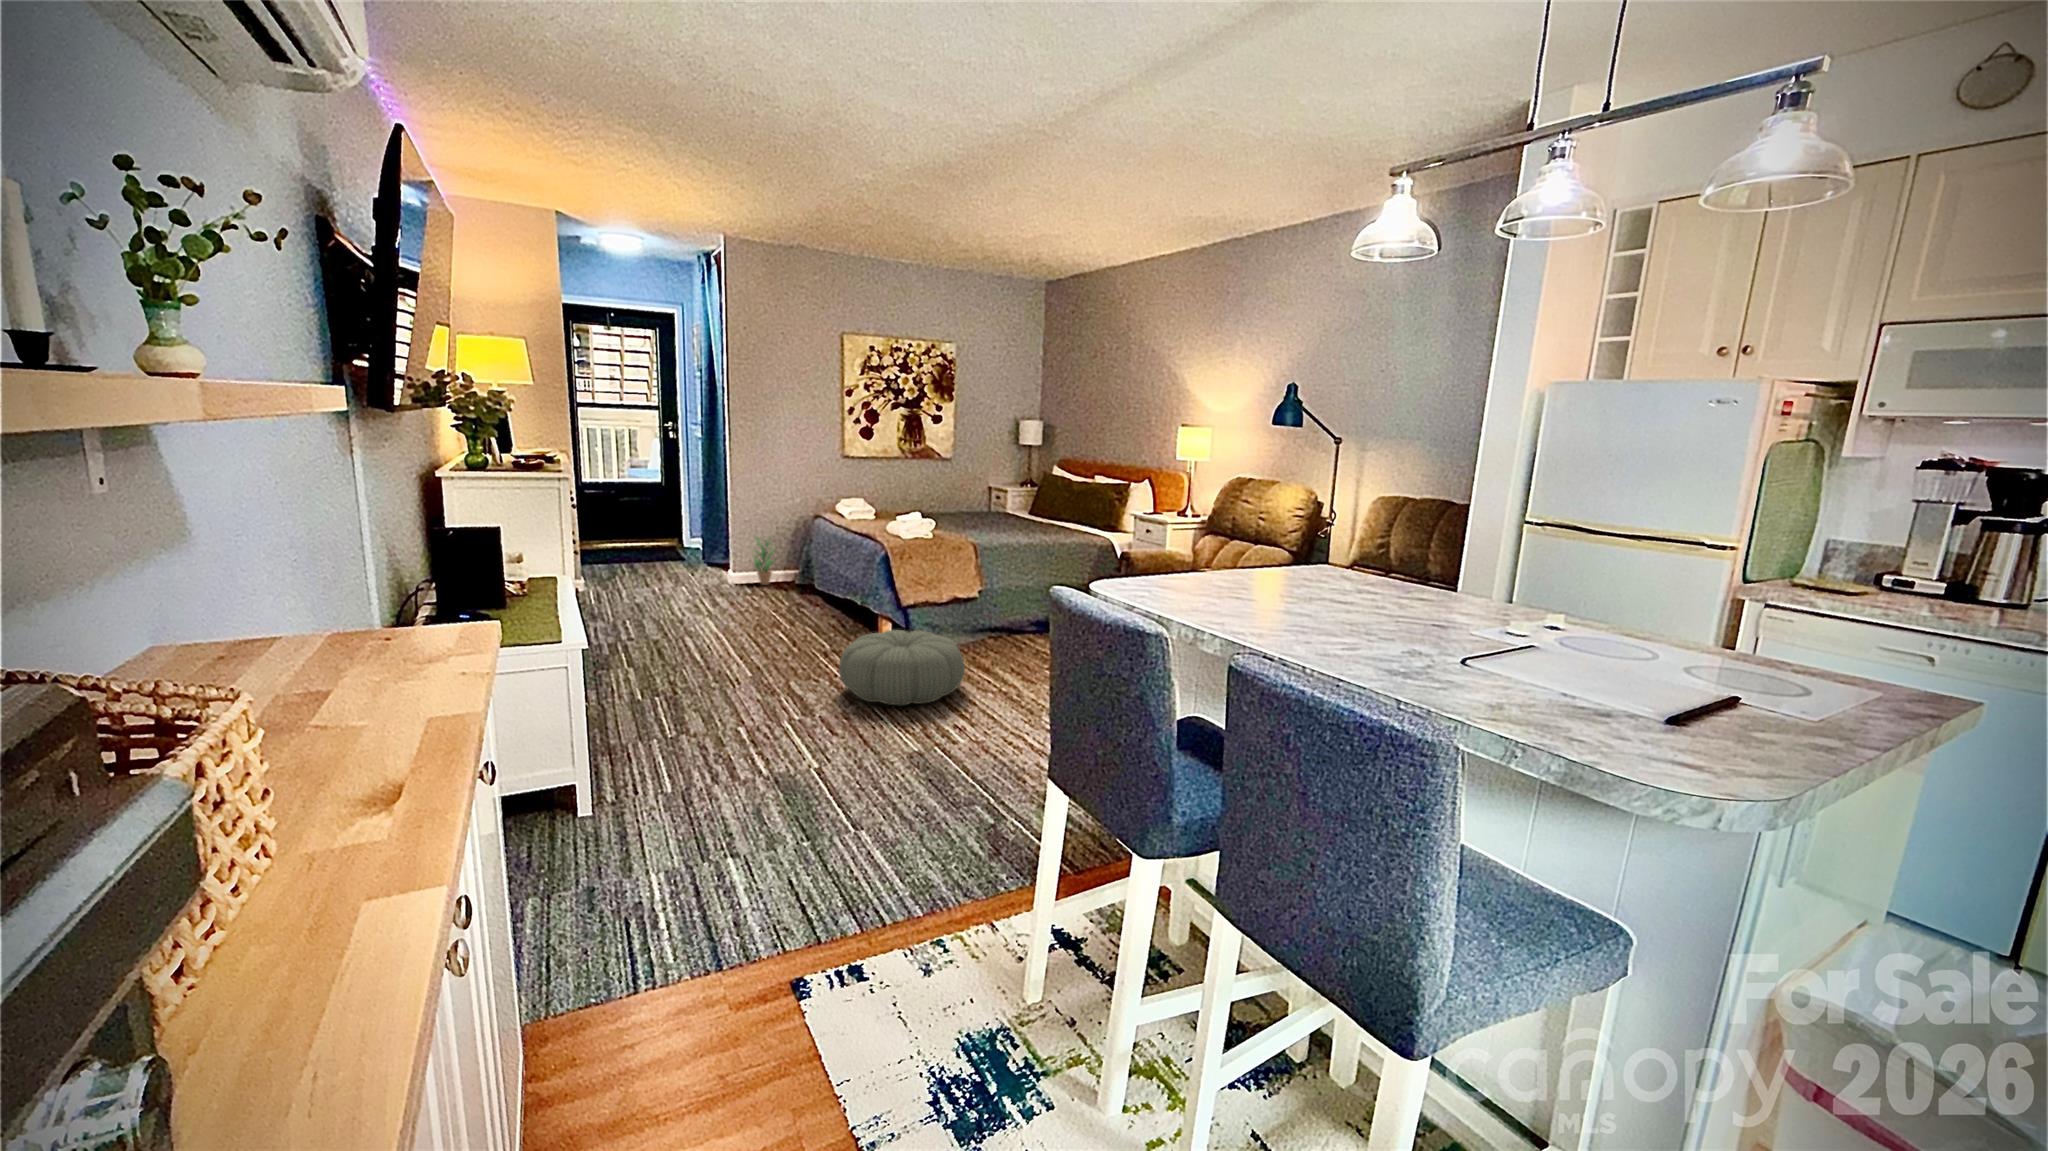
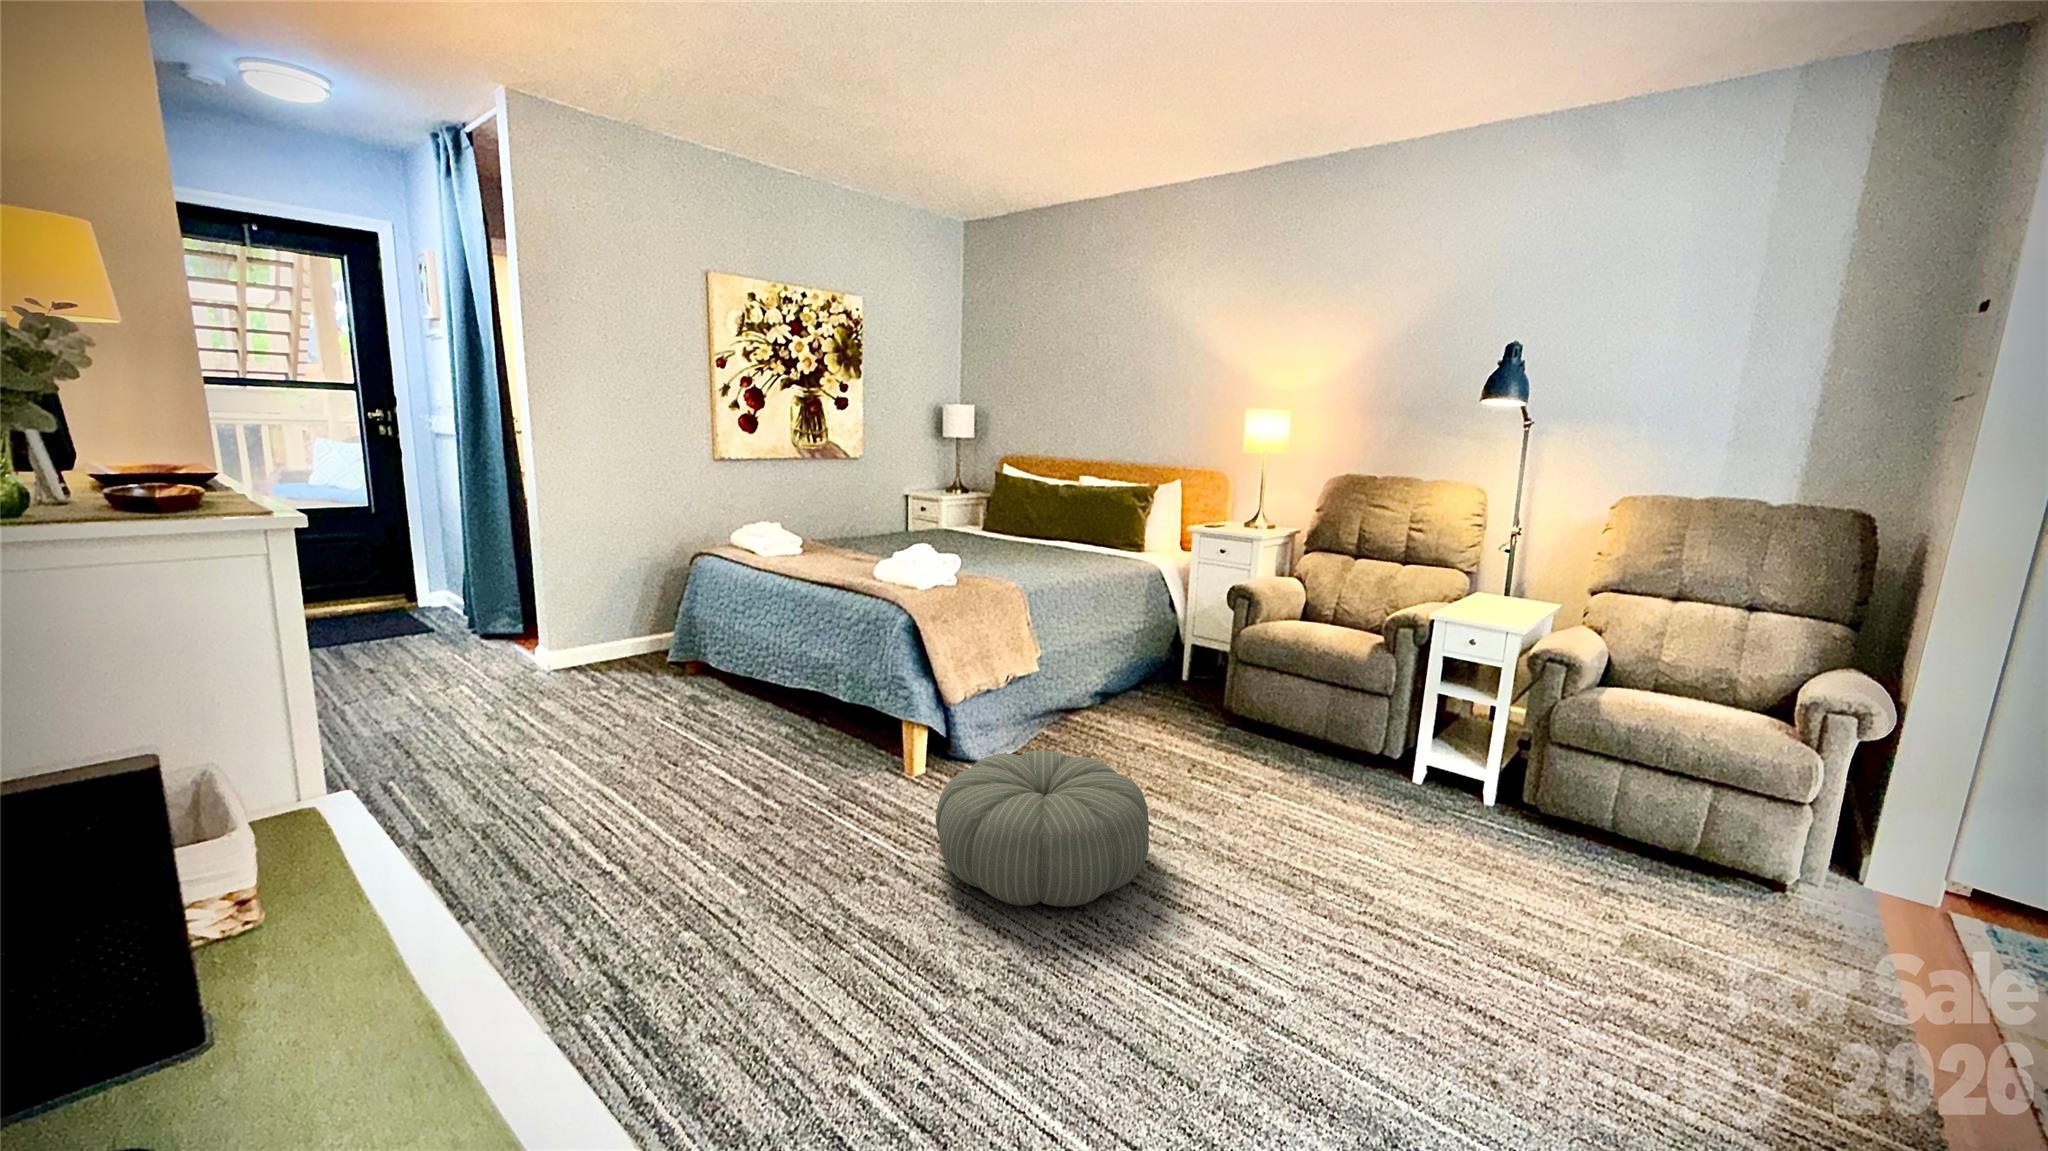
potted plant: present [754,537,776,585] -> none [584,587,632,668]

